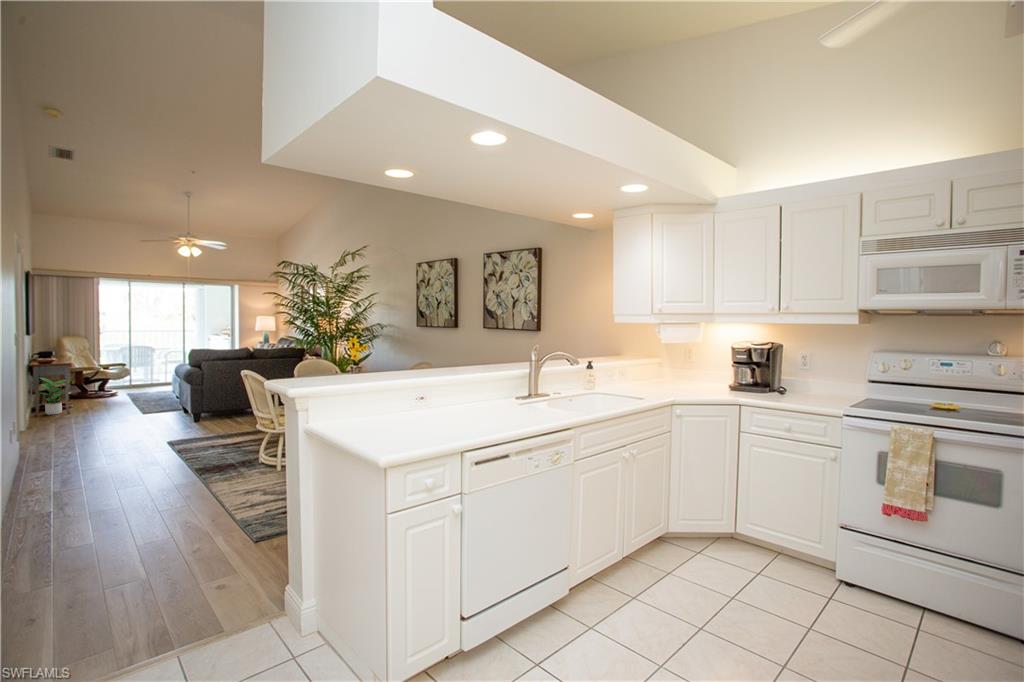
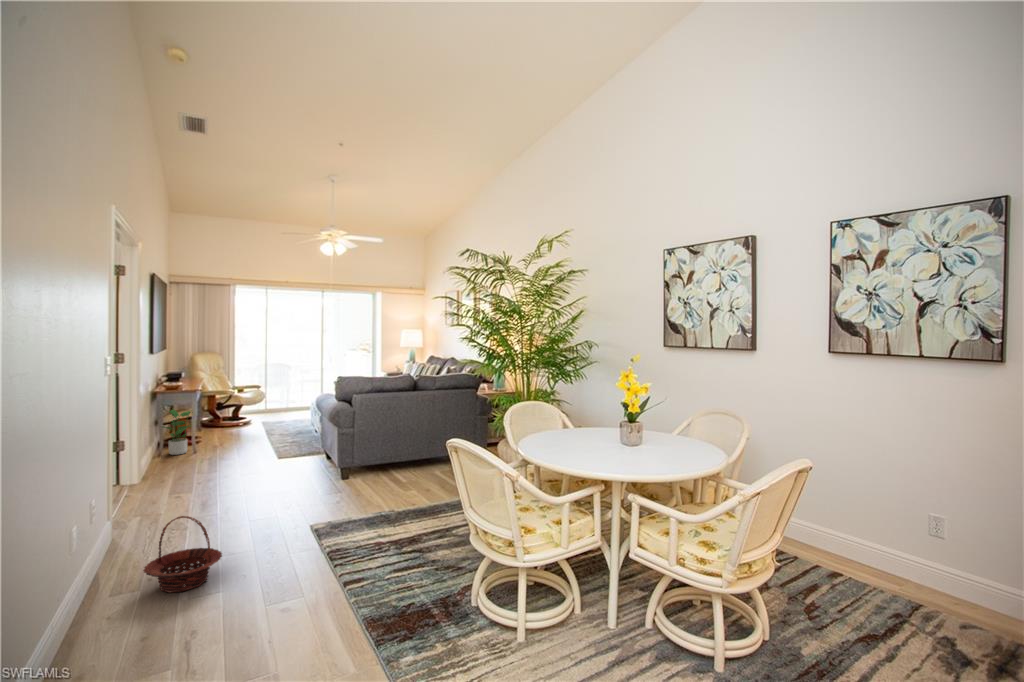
basket: none [53,425,104,467] -> present [143,516,222,593]

